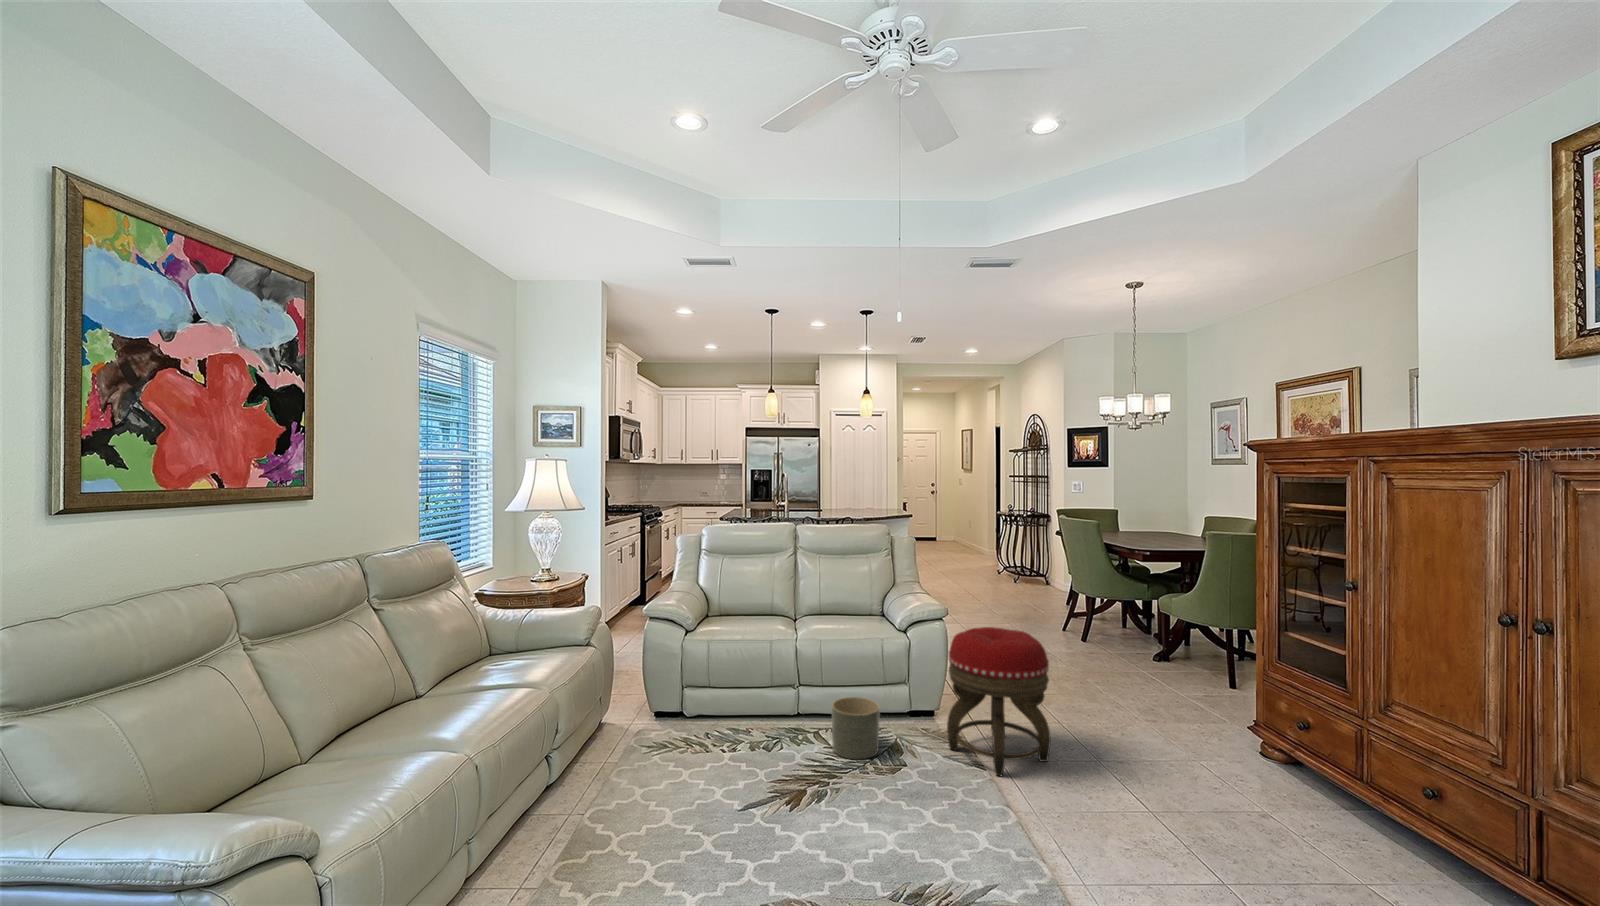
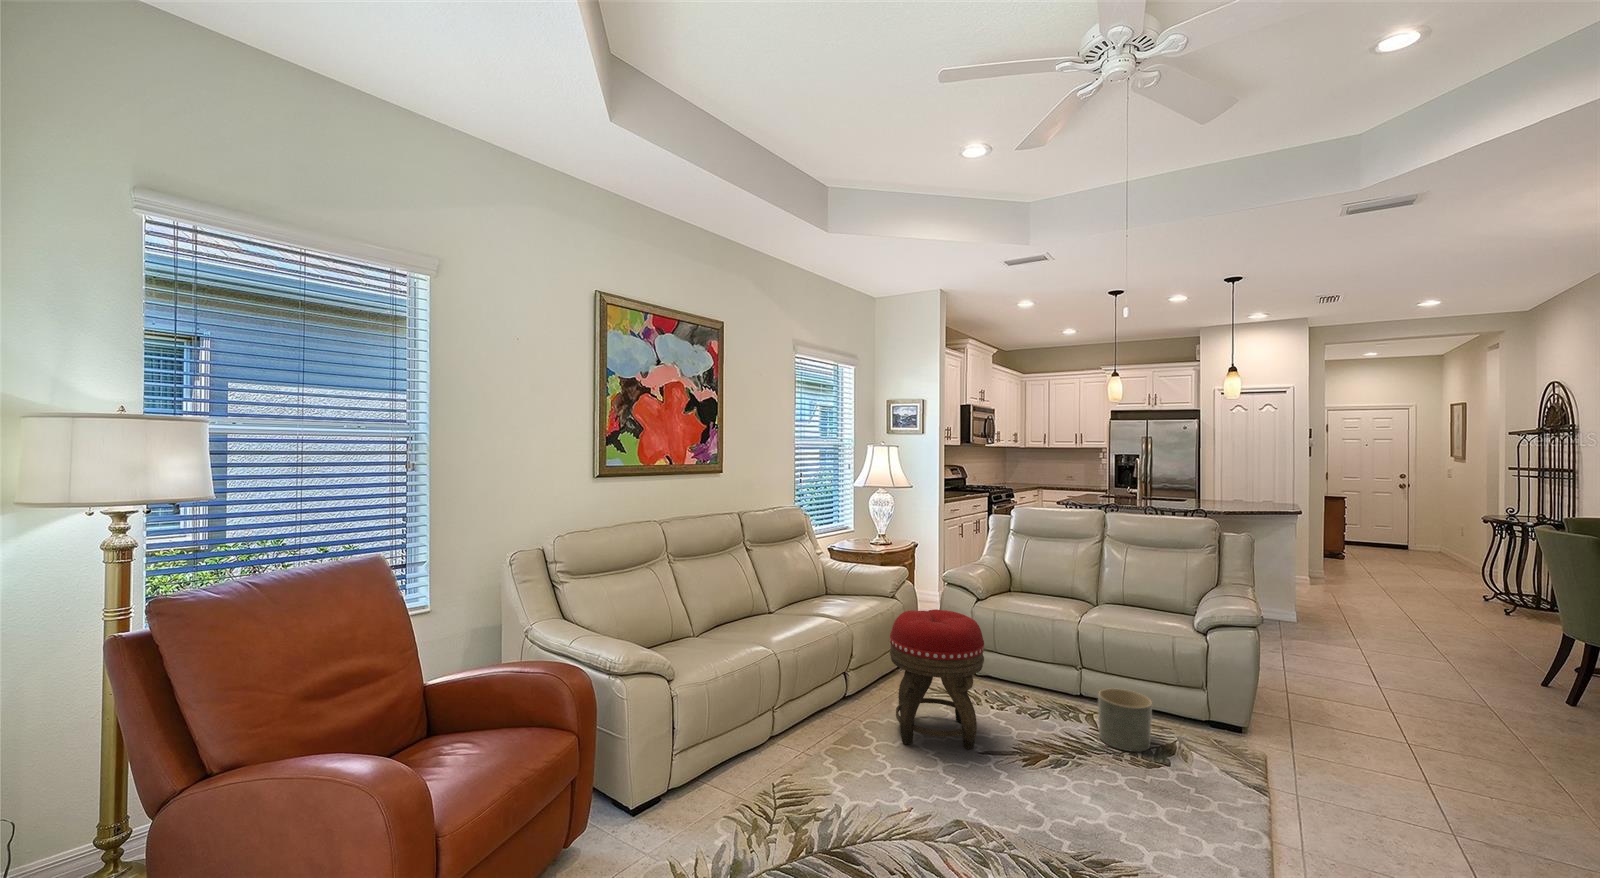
footstool: present [947,627,1051,776] -> present [890,609,984,750]

